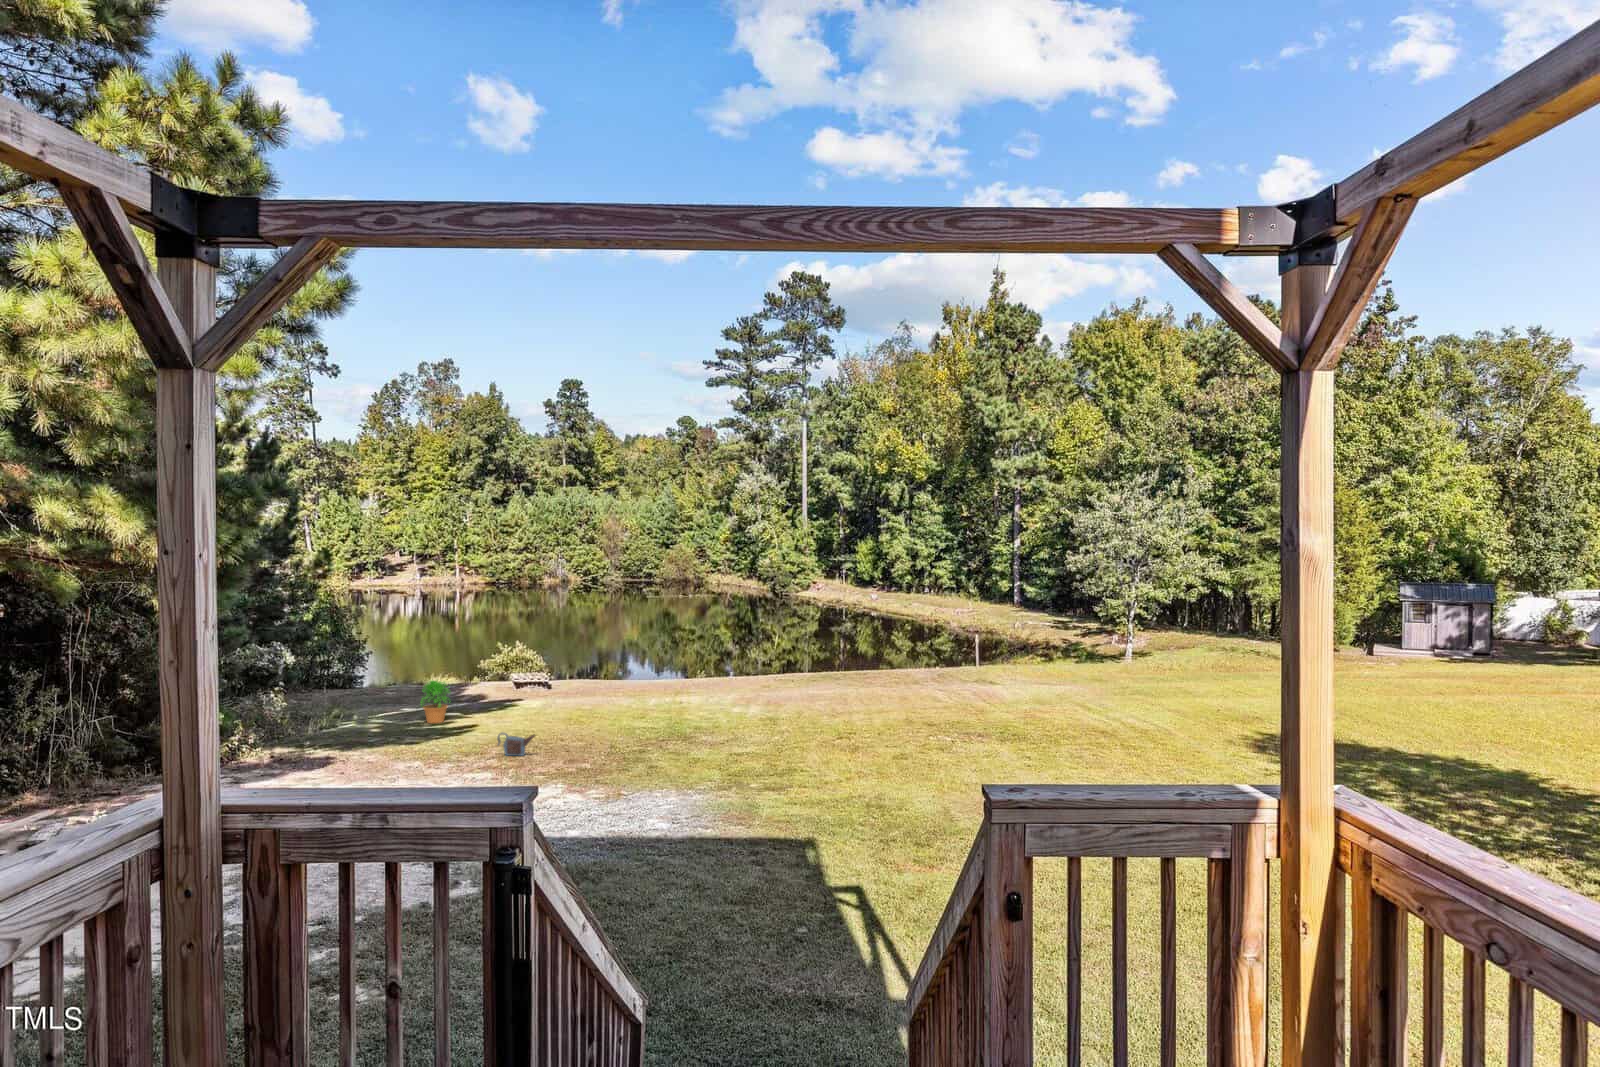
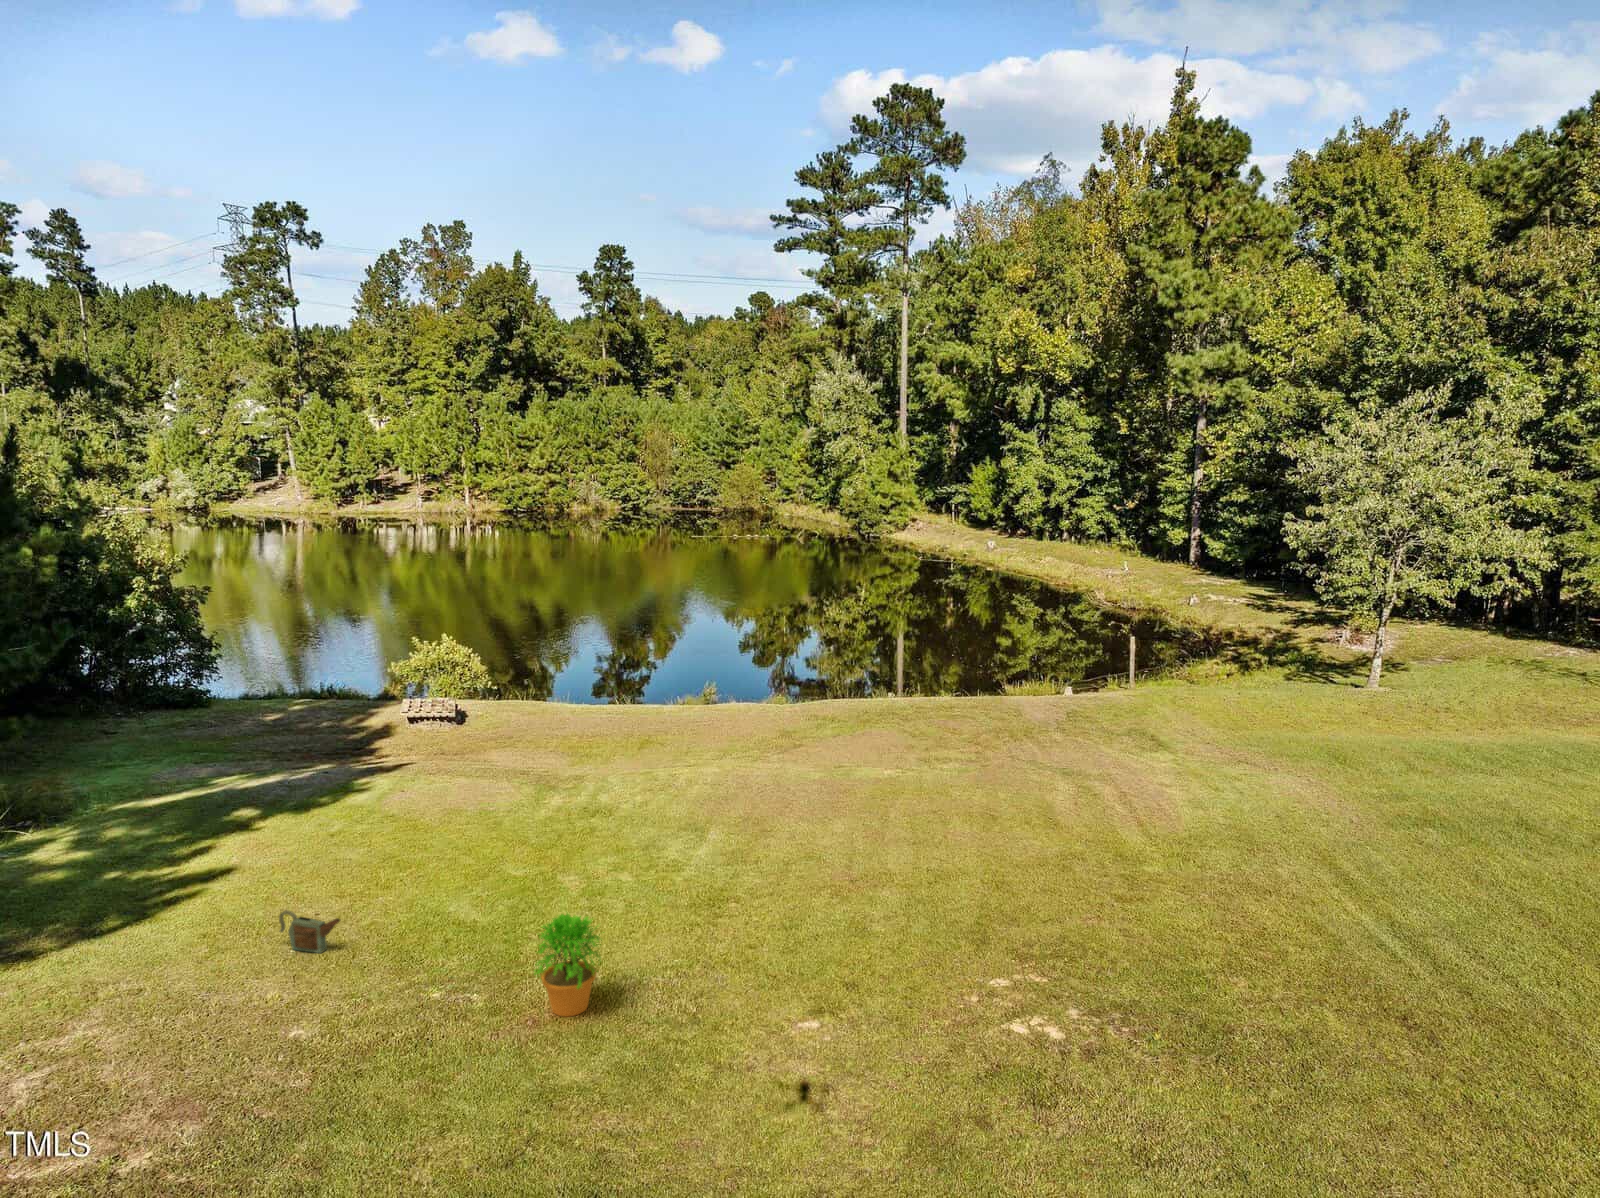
potted plant: present [421,680,450,723] -> present [535,914,604,1017]

